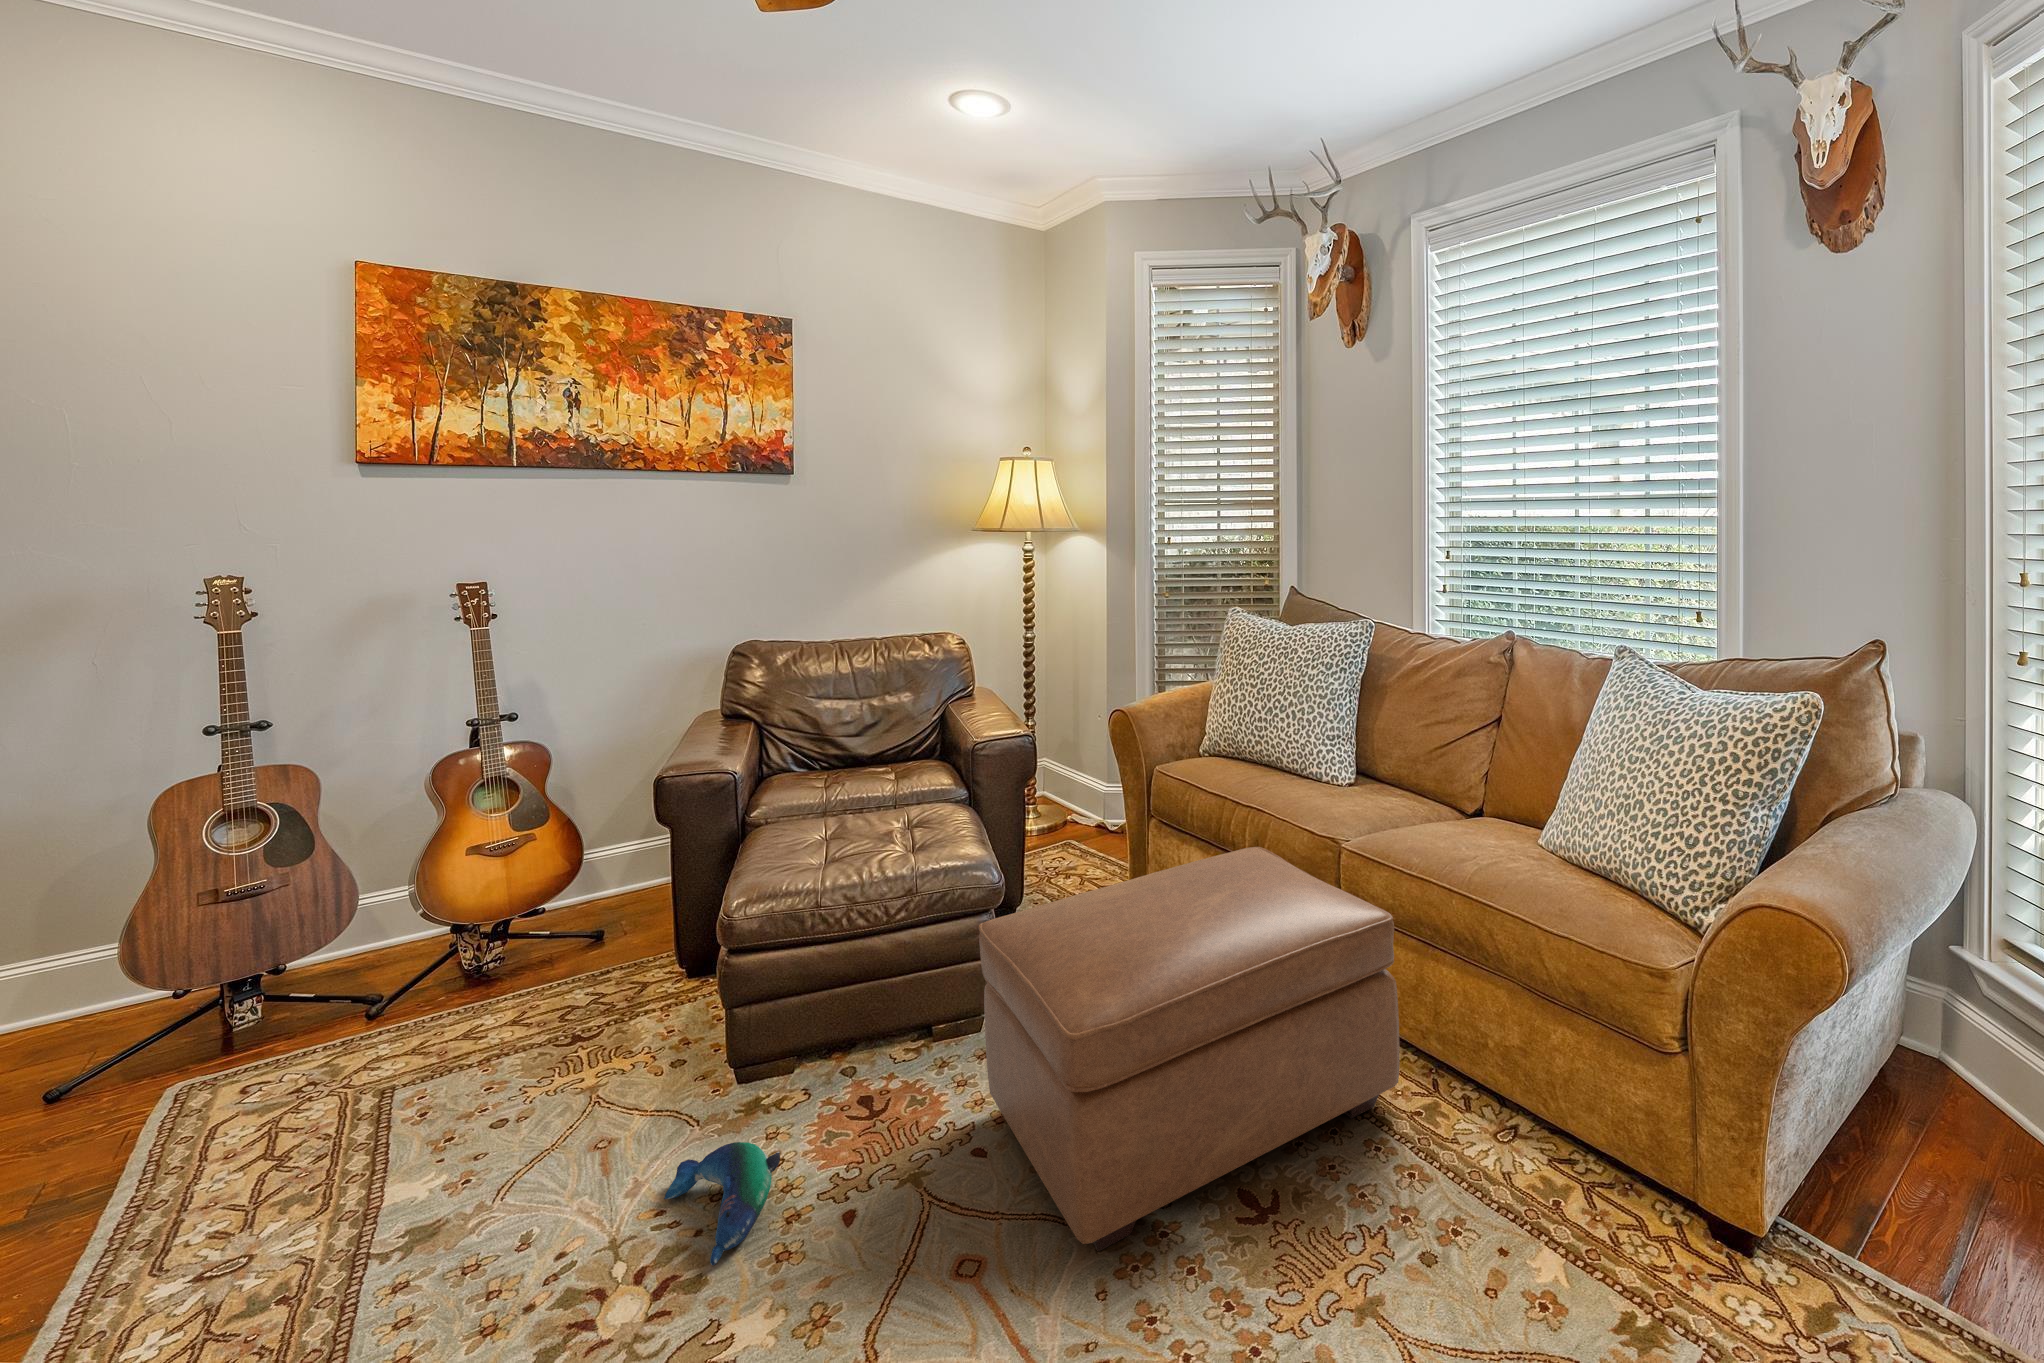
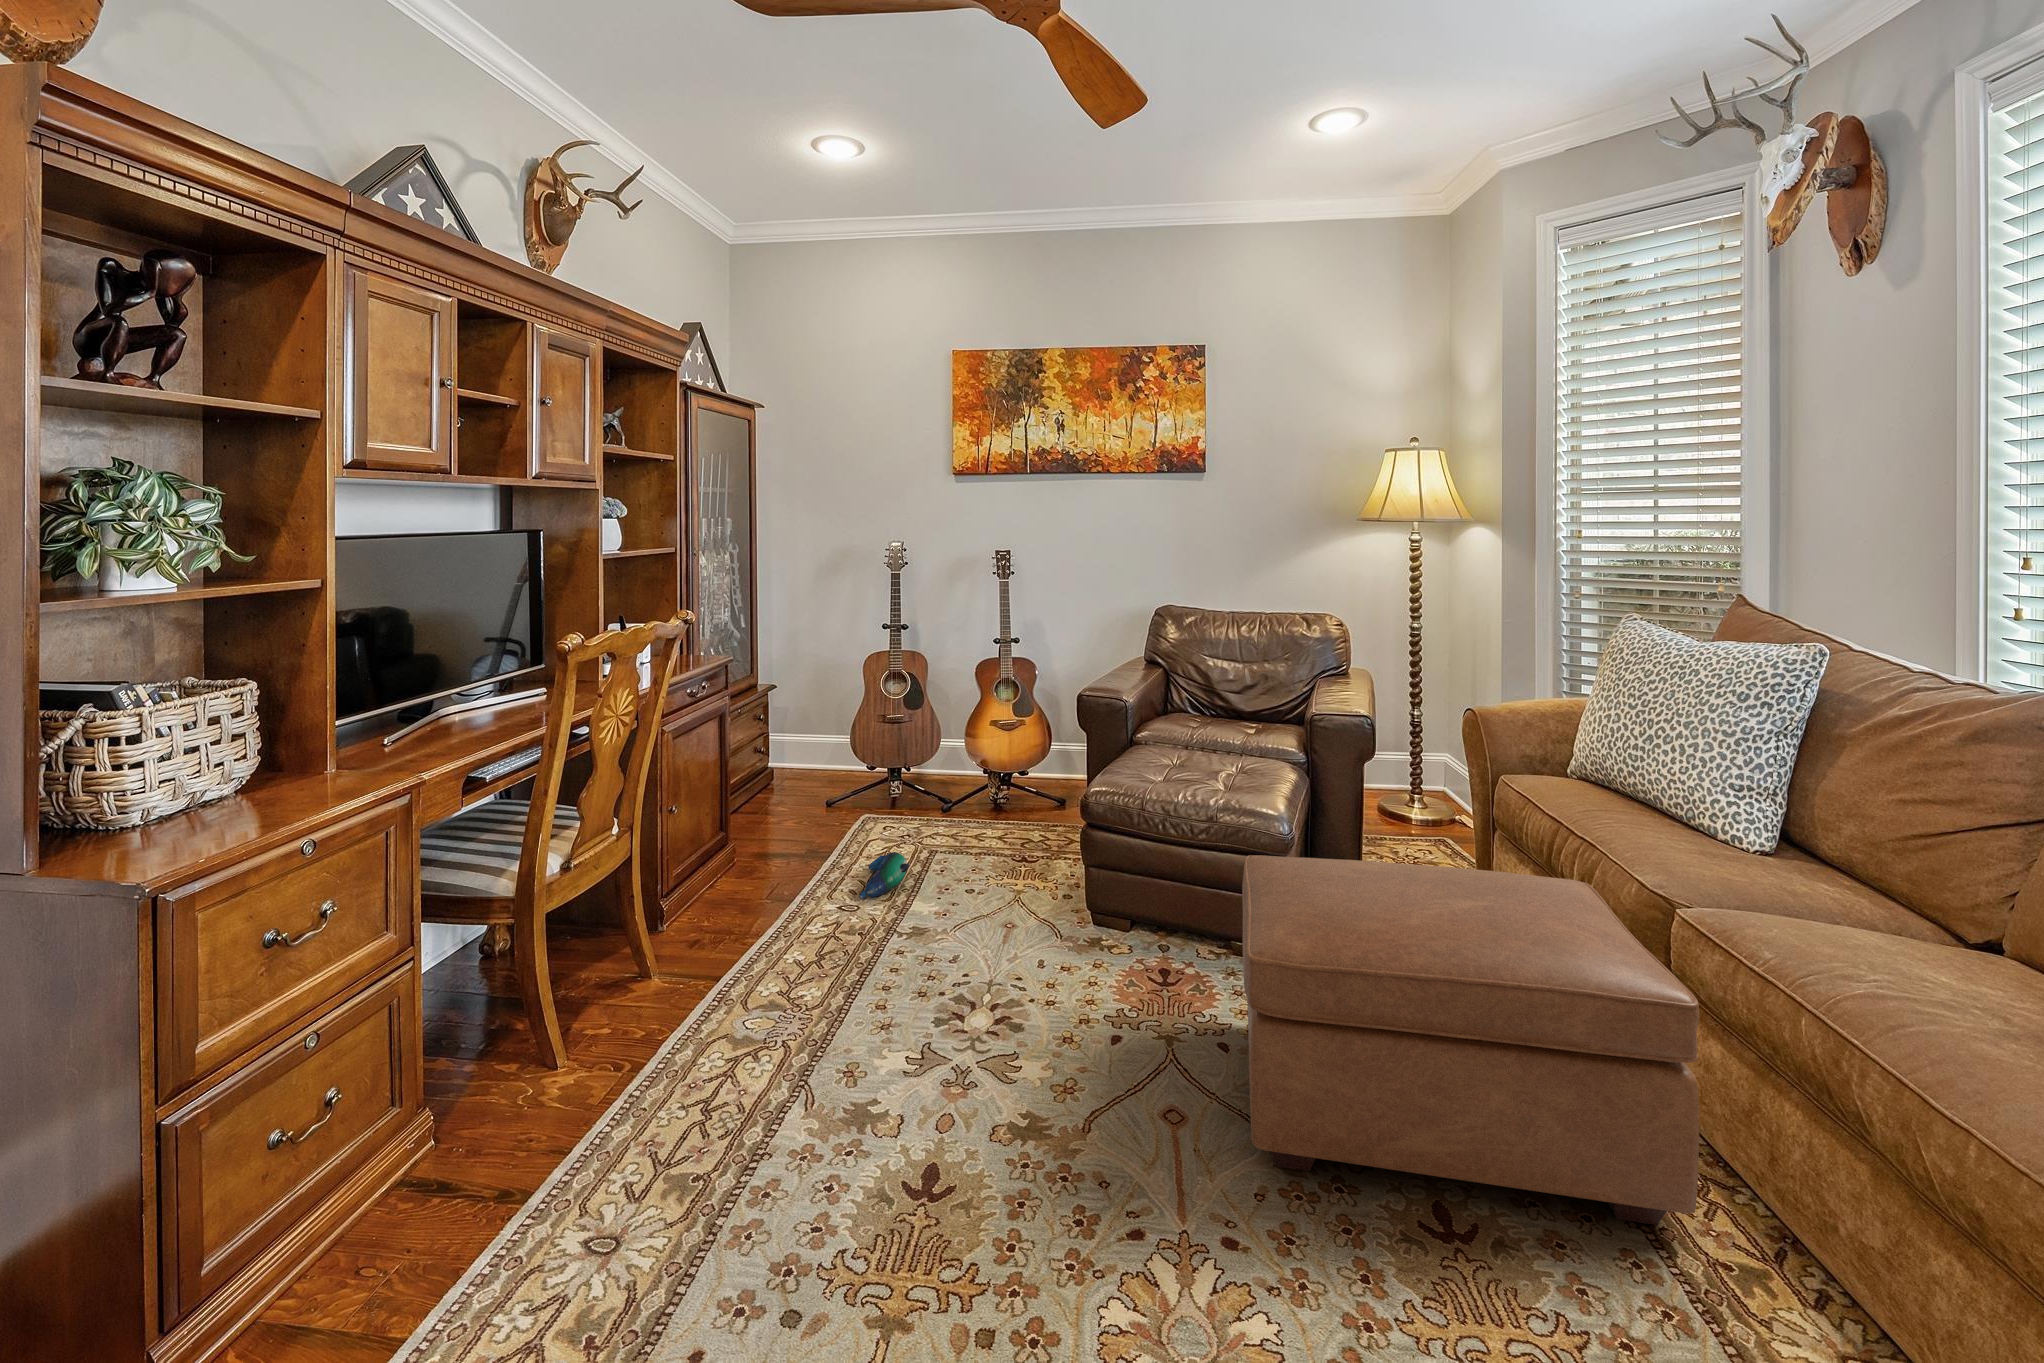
plush toy: present [664,1142,780,1265] -> present [859,852,910,899]

